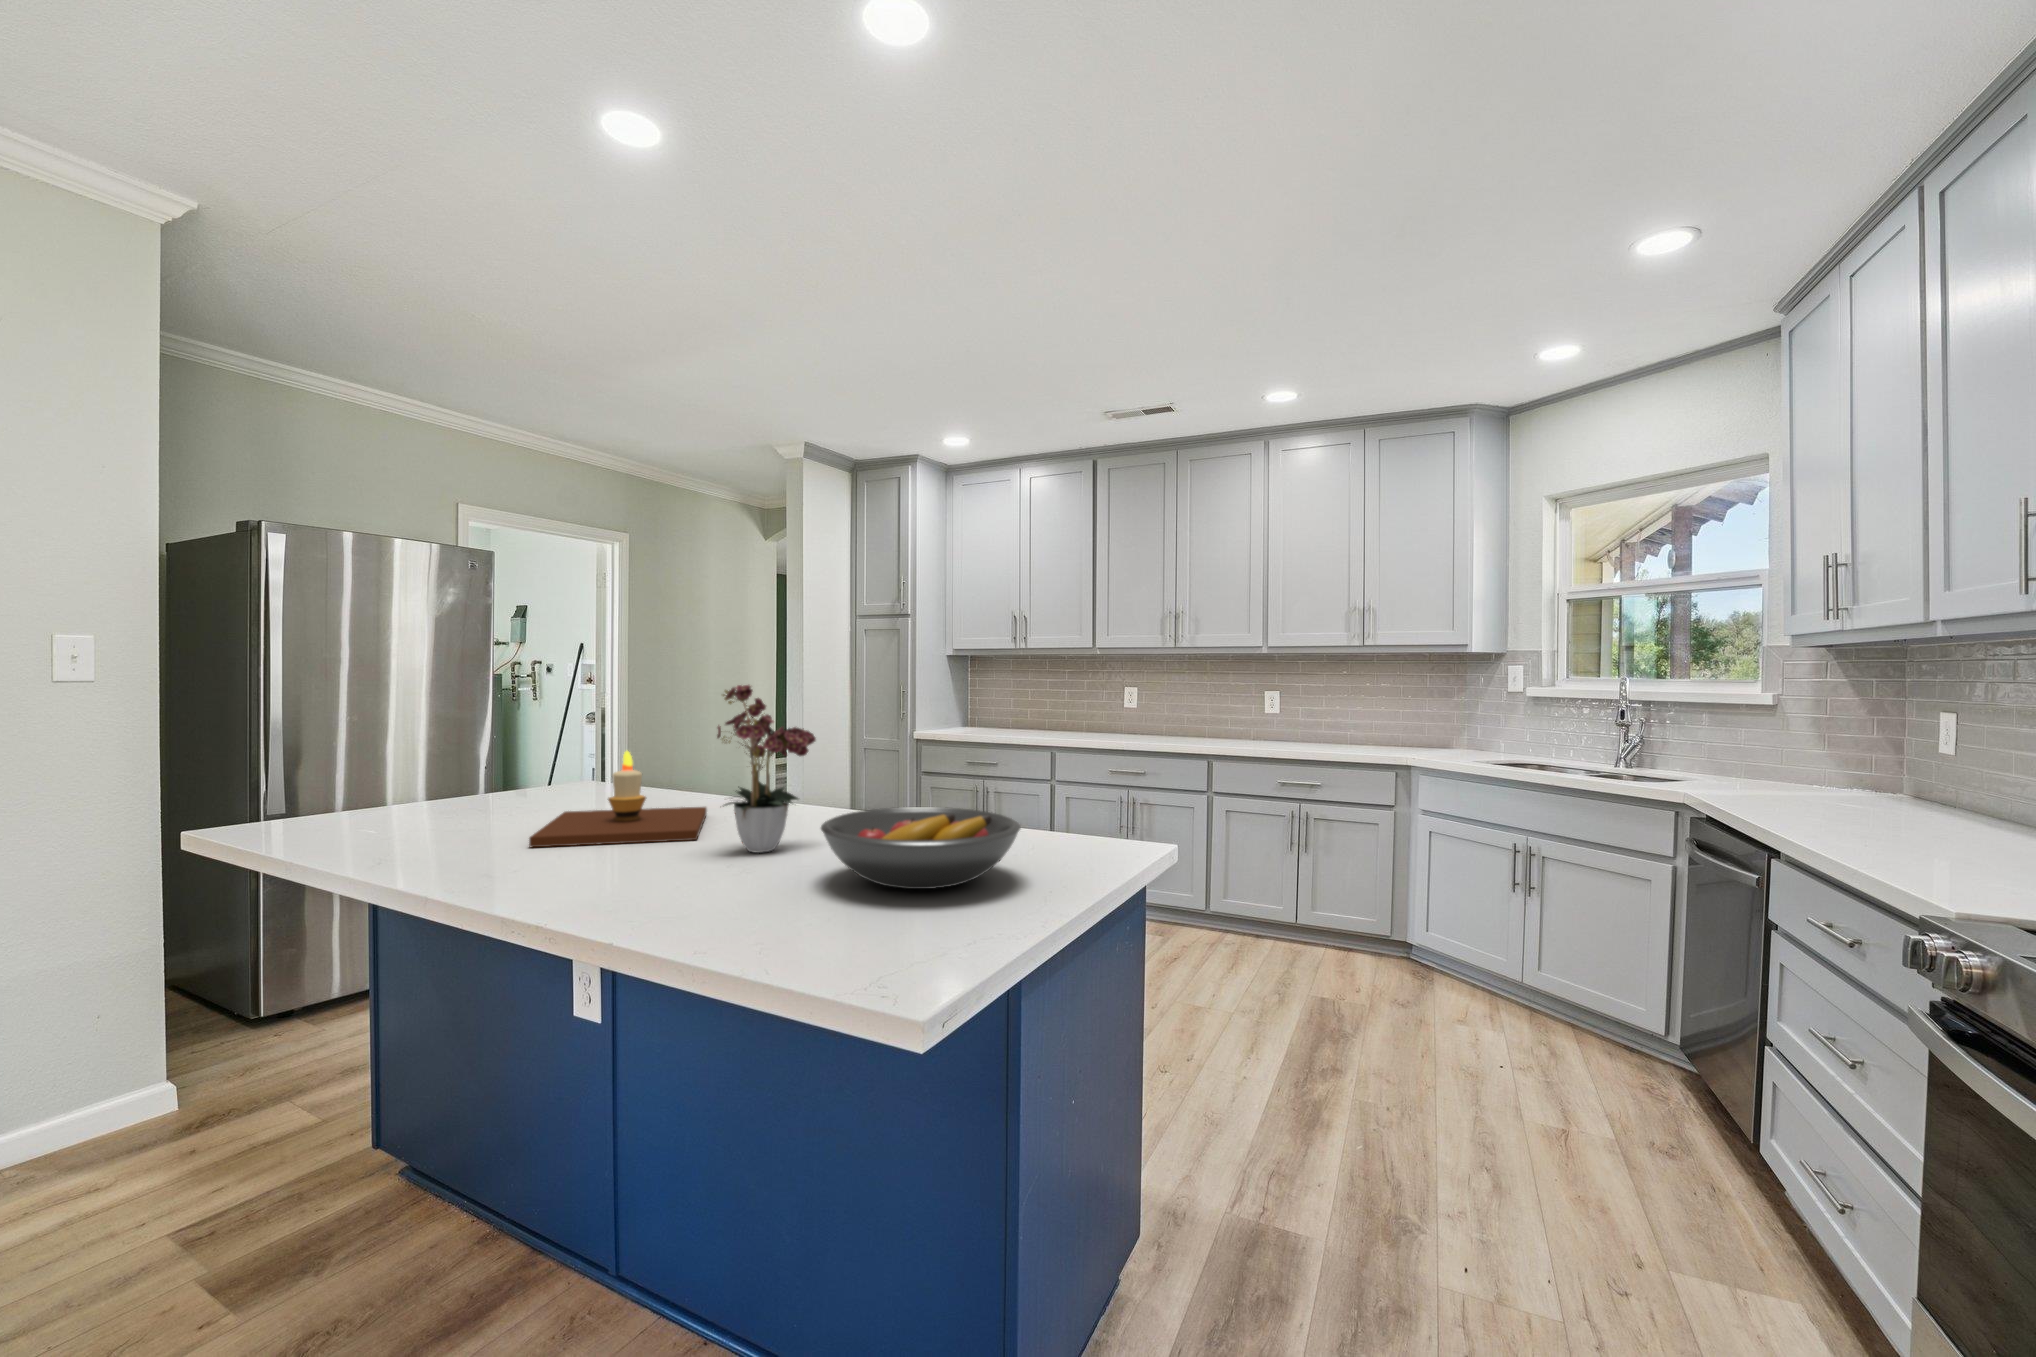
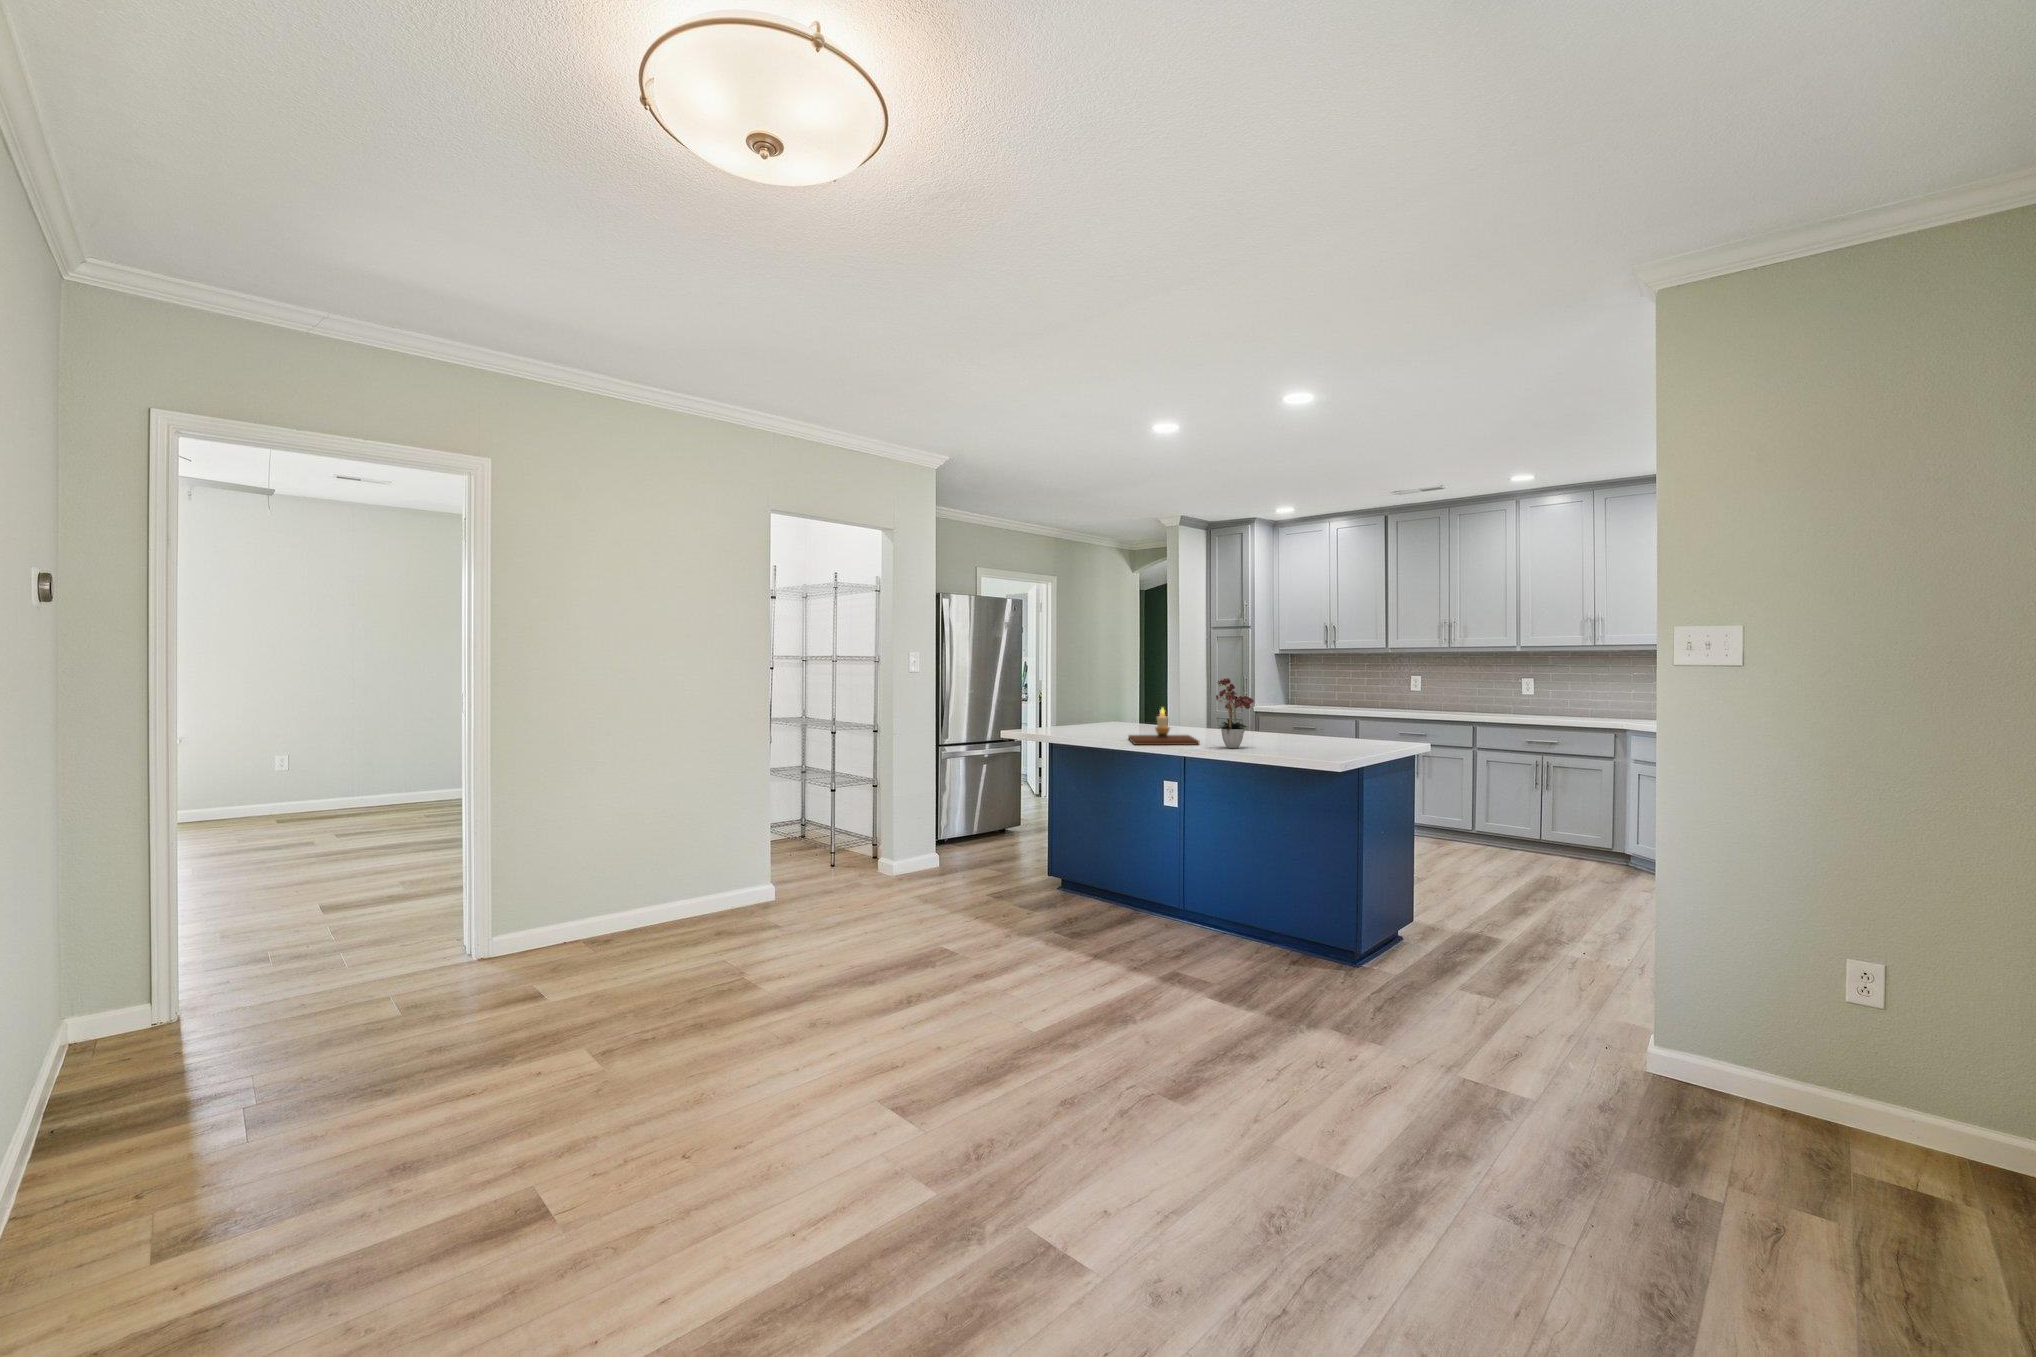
fruit bowl: present [821,807,1021,889] -> none [1269,728,1352,756]

